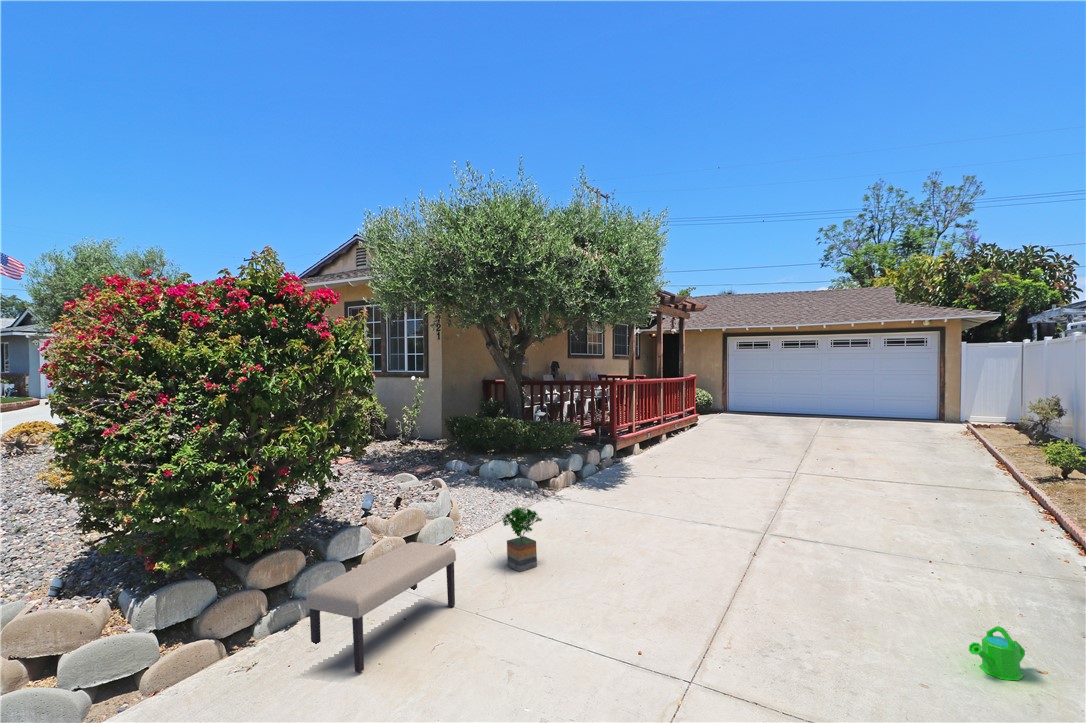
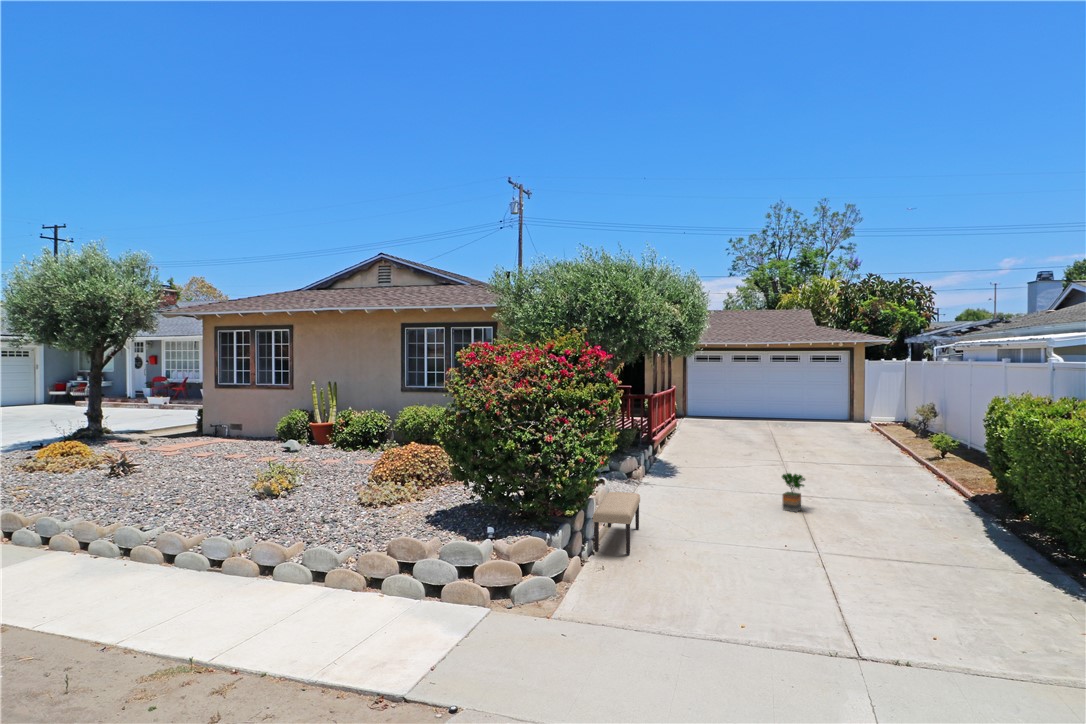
potted tree: present [503,507,542,572] -> present [782,473,805,512]
watering can: present [969,626,1025,680] -> none [921,517,944,541]

